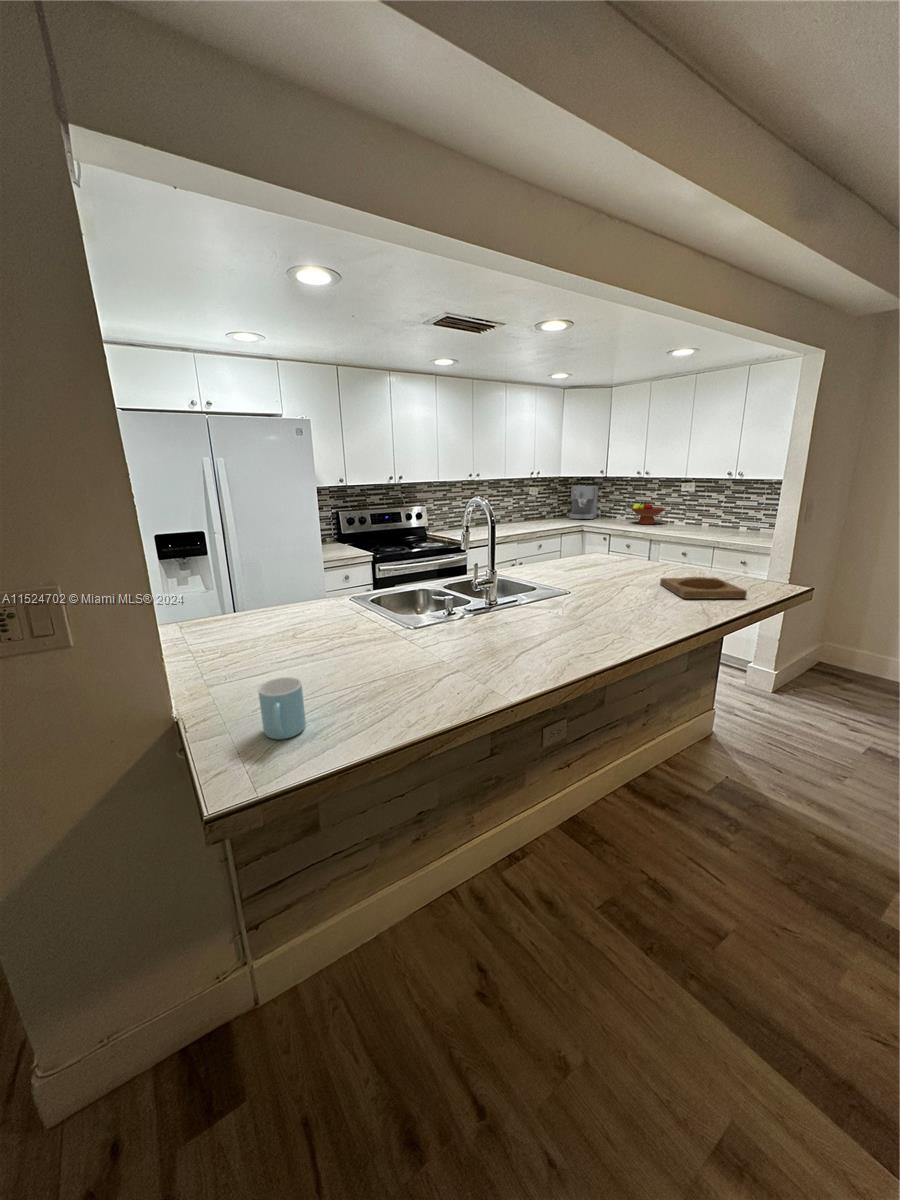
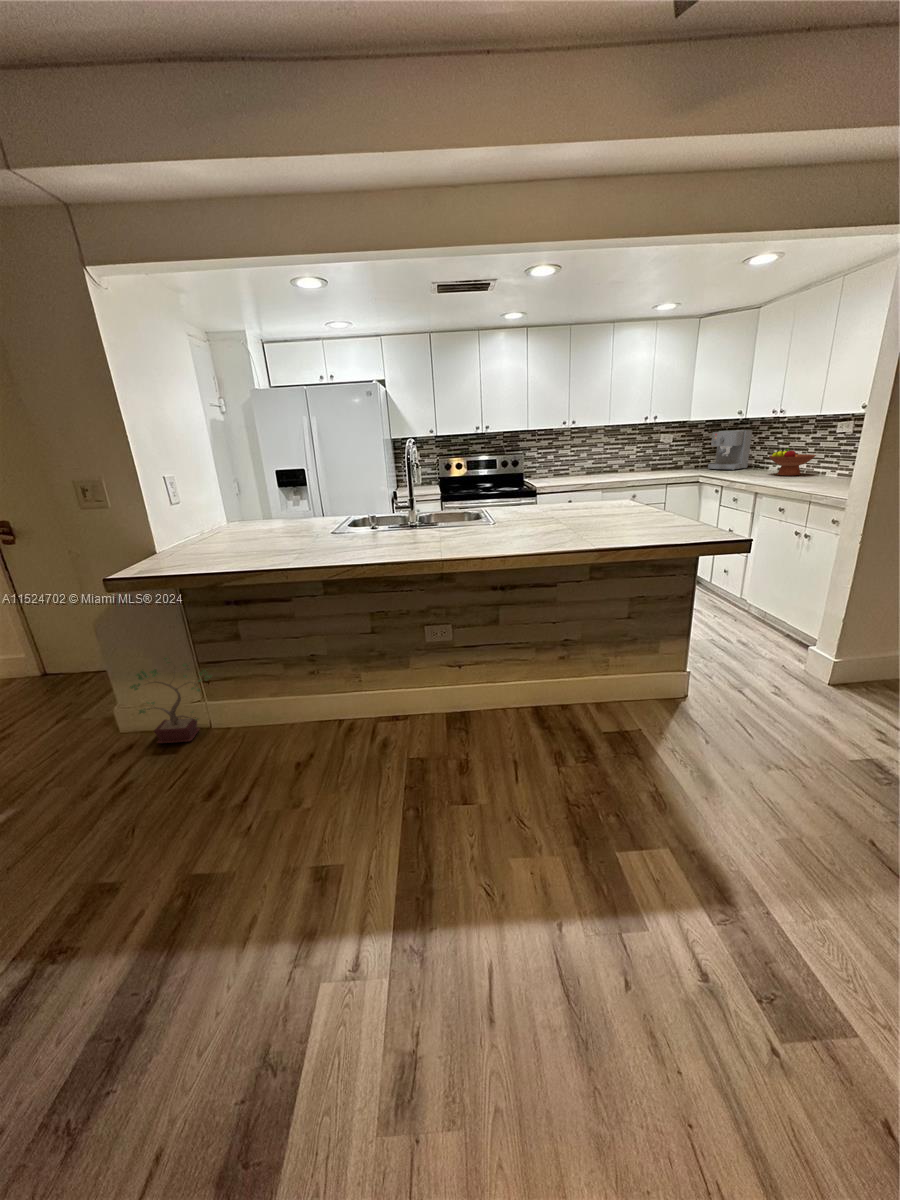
tray: present [660,577,747,599] -> none [557,514,628,534]
mug: present [258,677,306,739] -> none [163,533,193,562]
potted plant: none [112,905,306,1103] -> present [130,658,212,743]

